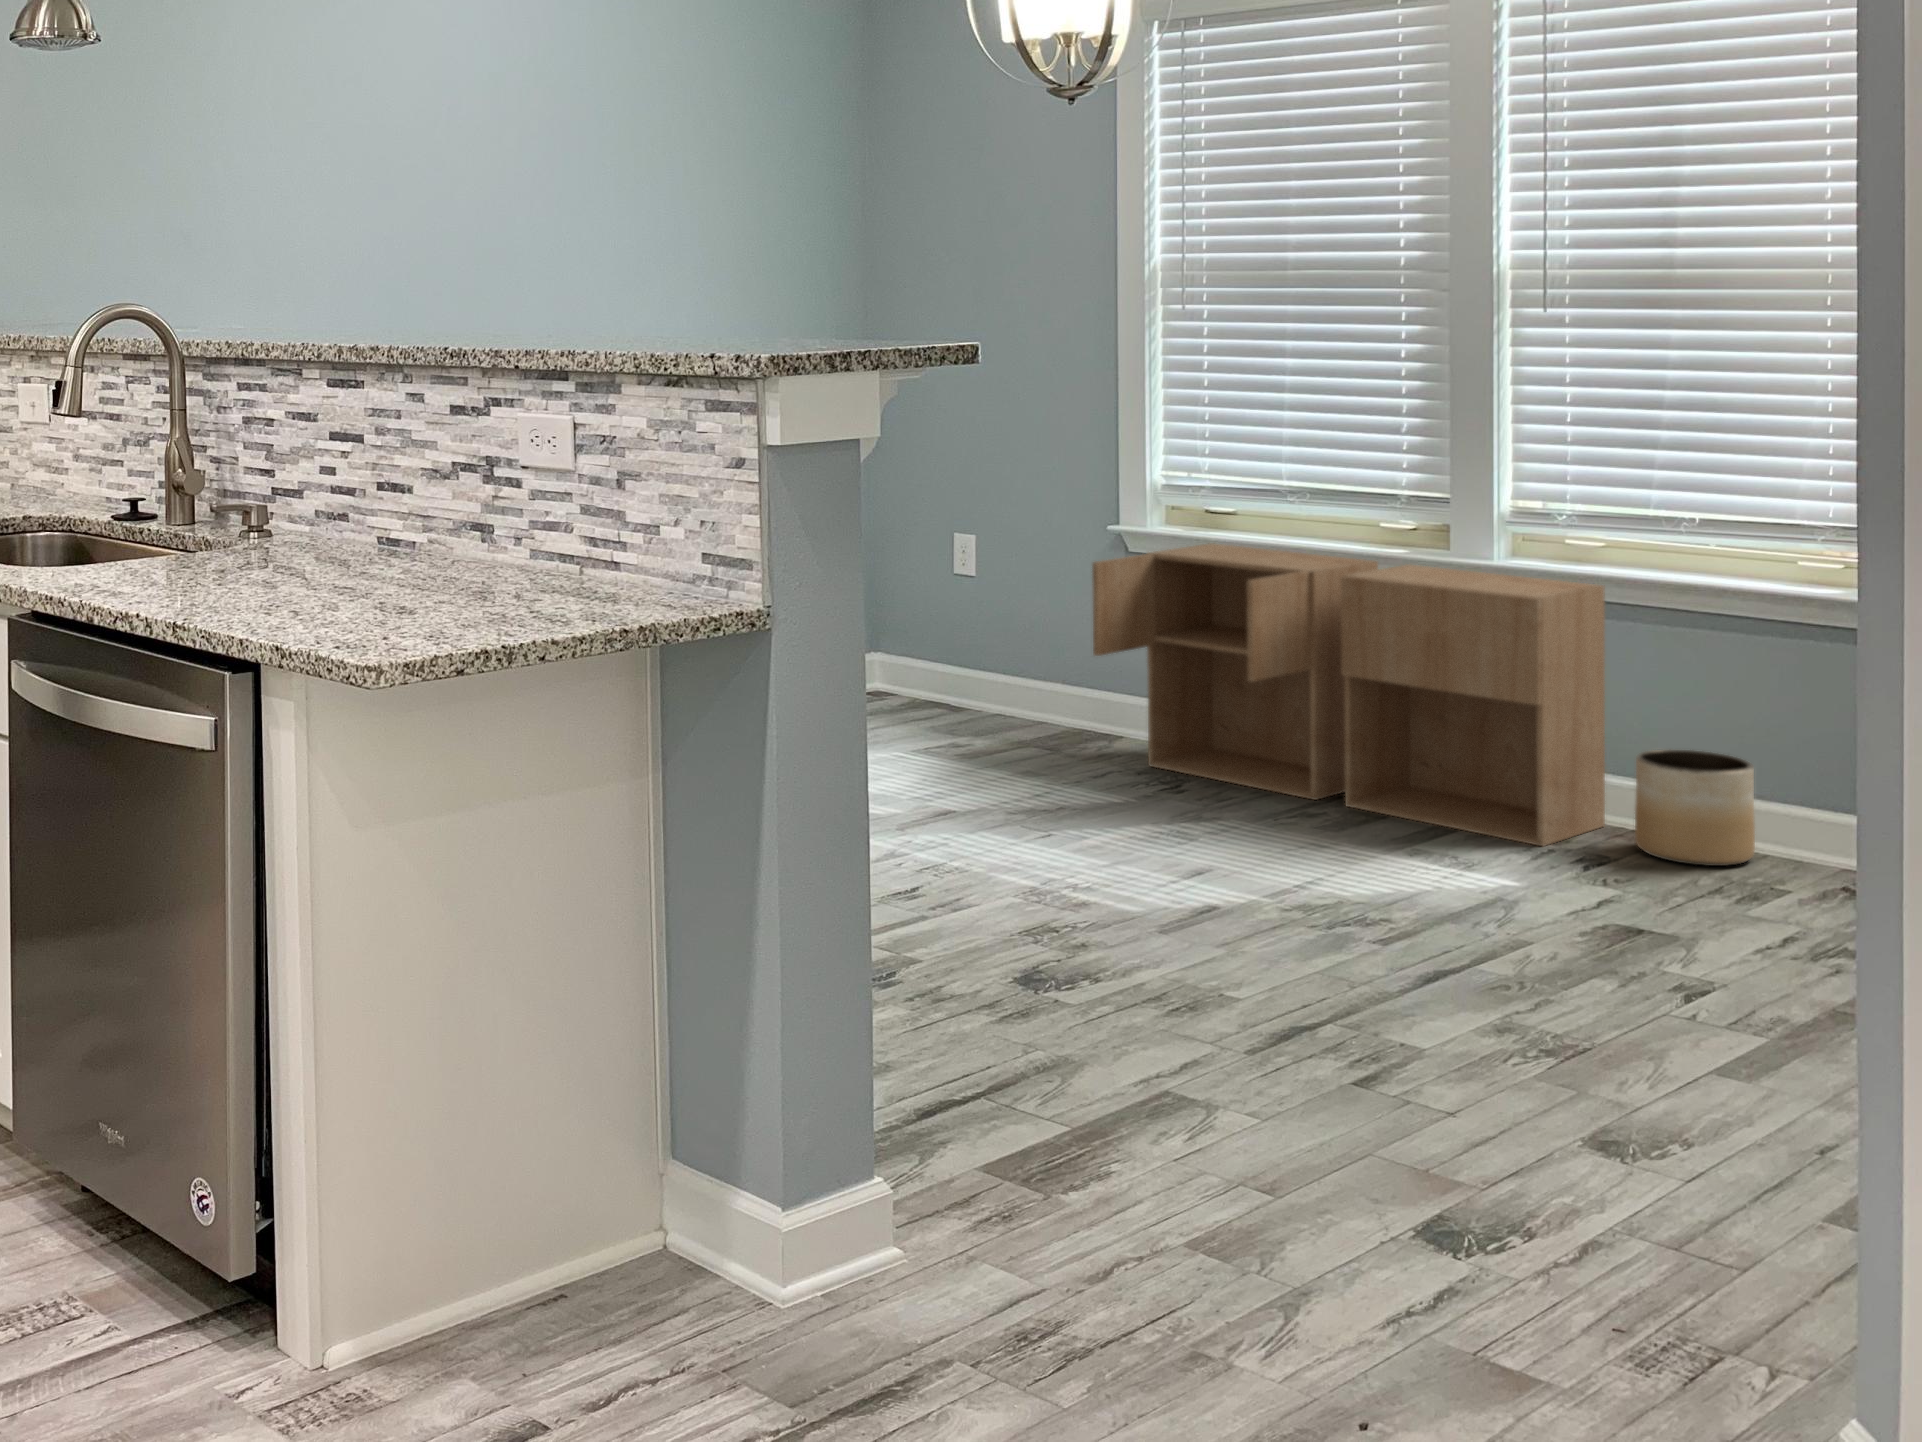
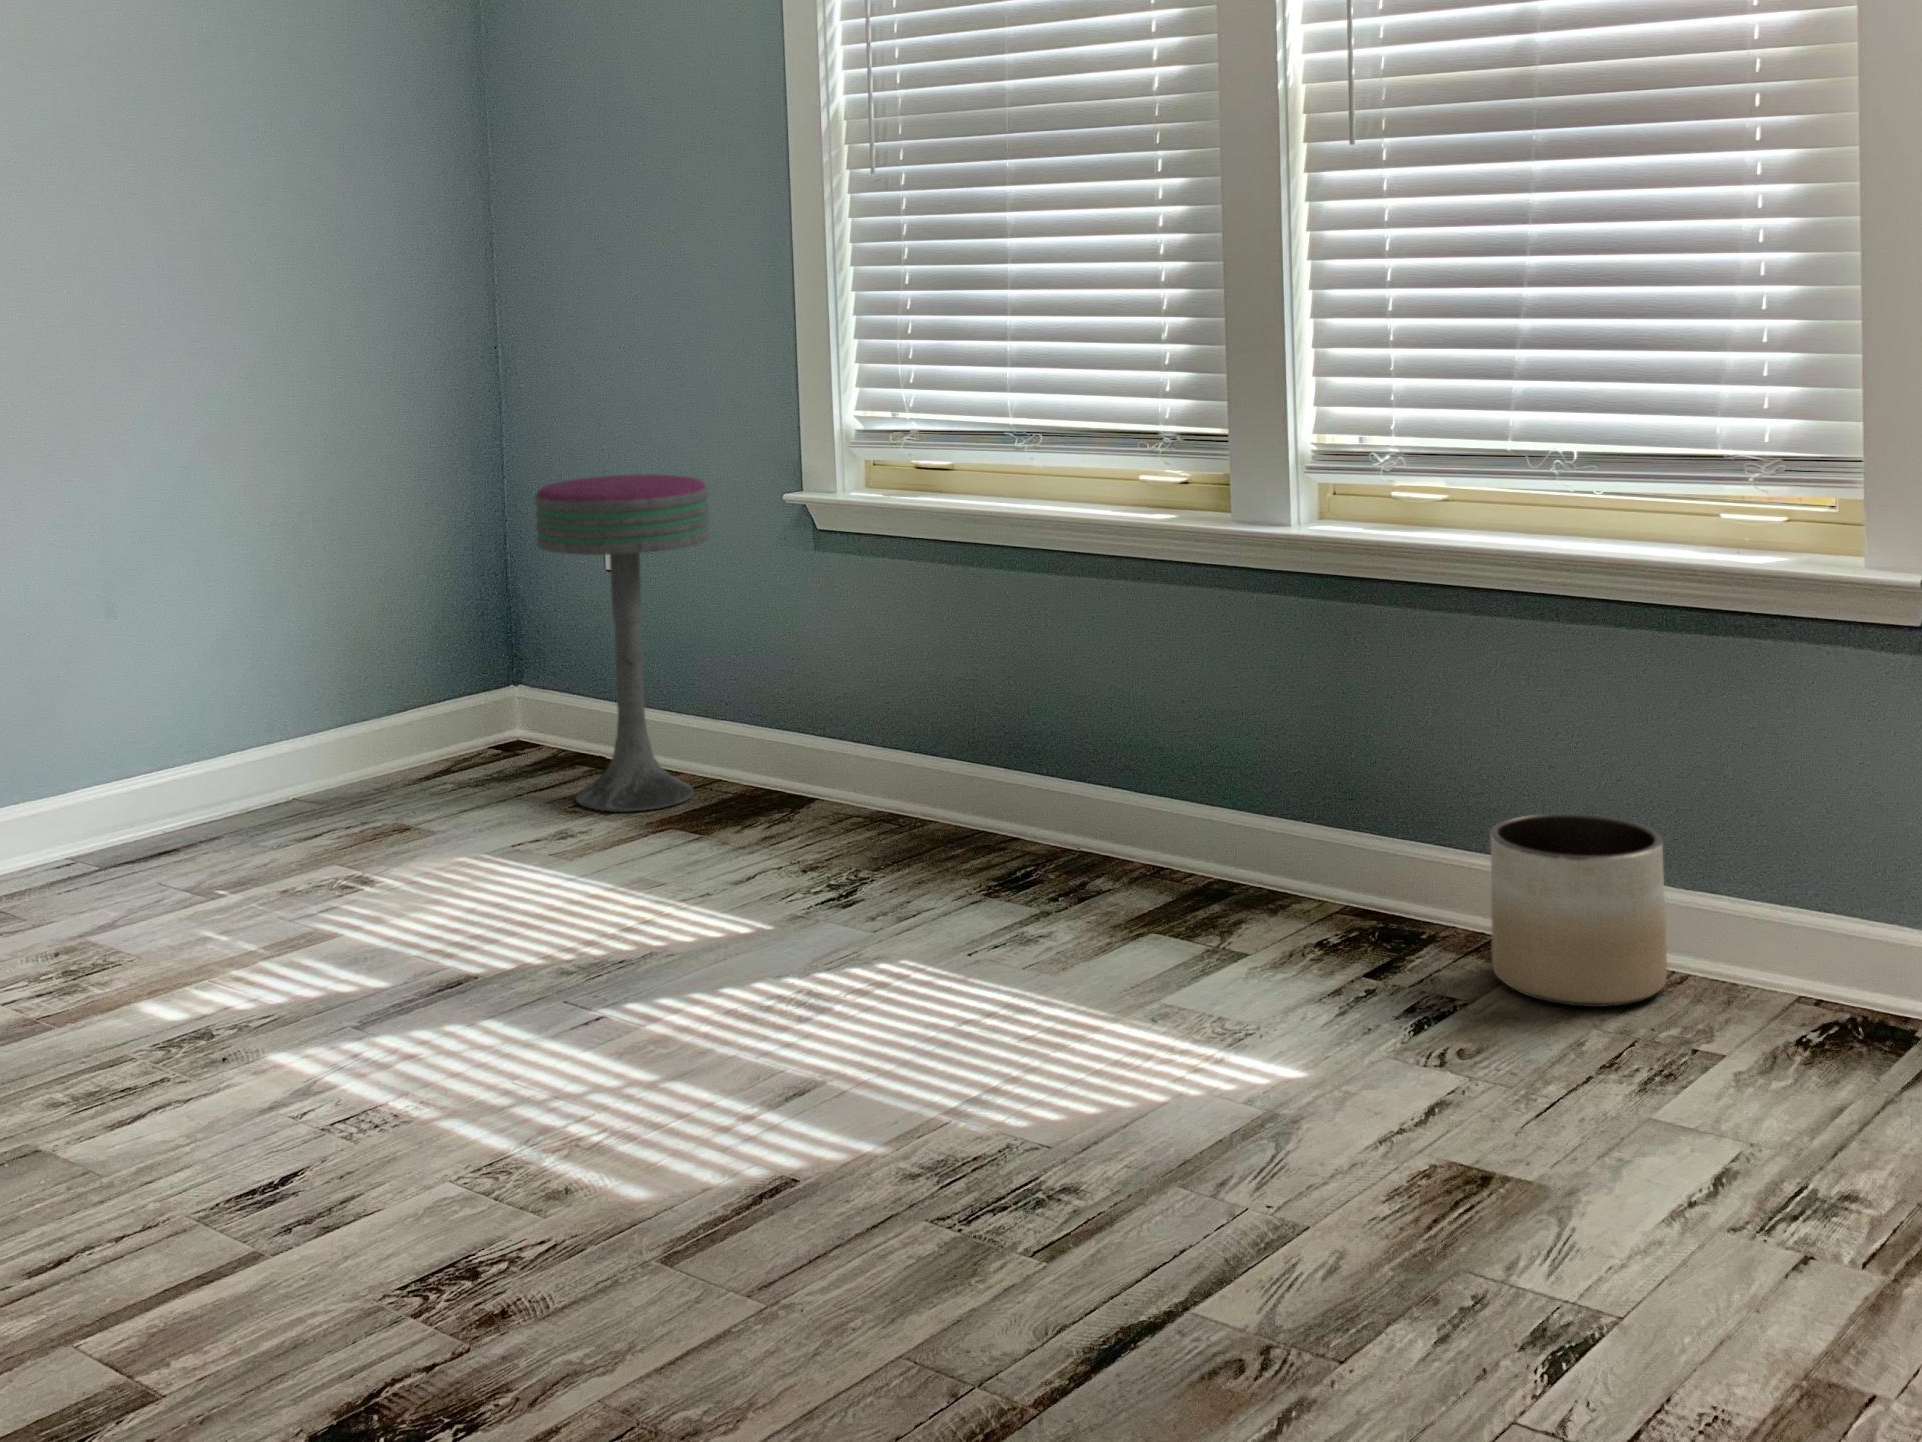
bar stool: none [933,508,1054,735] -> present [535,474,710,812]
storage cabinet: present [1092,543,1605,847] -> none [711,515,1453,983]

